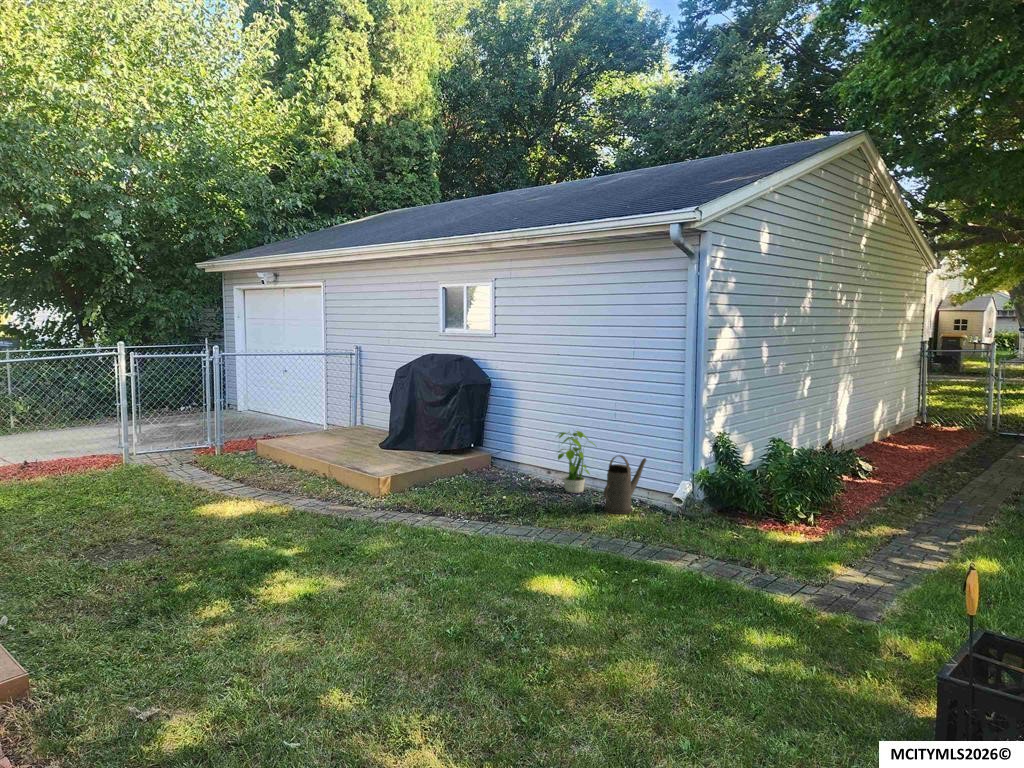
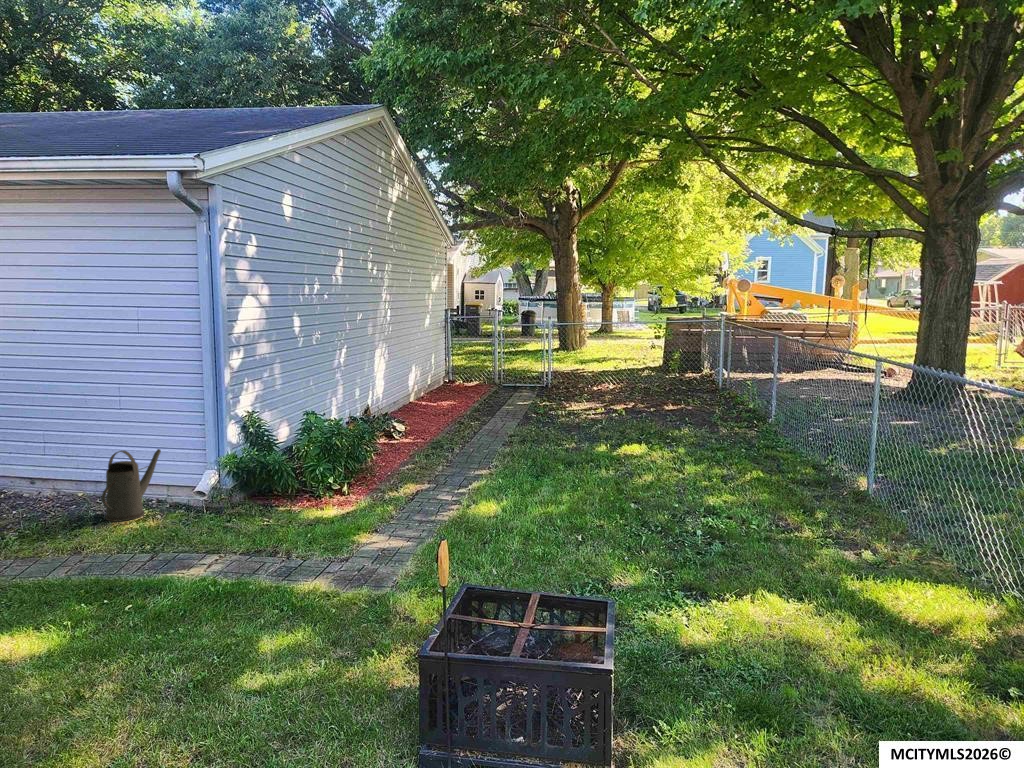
potted plant: present [558,431,597,493] -> none [29,422,95,503]

